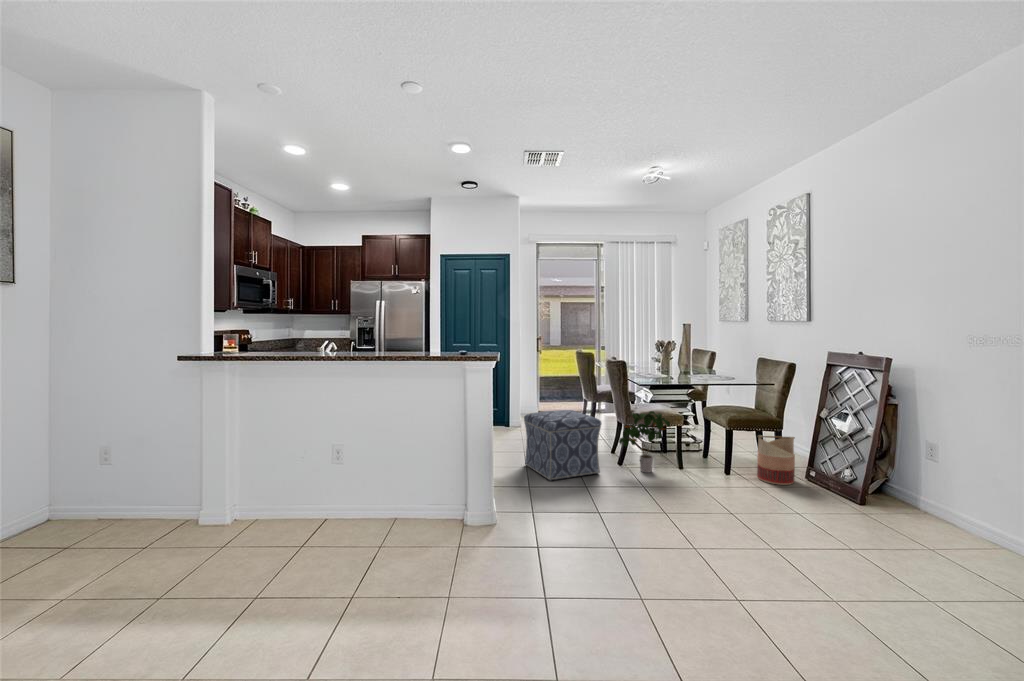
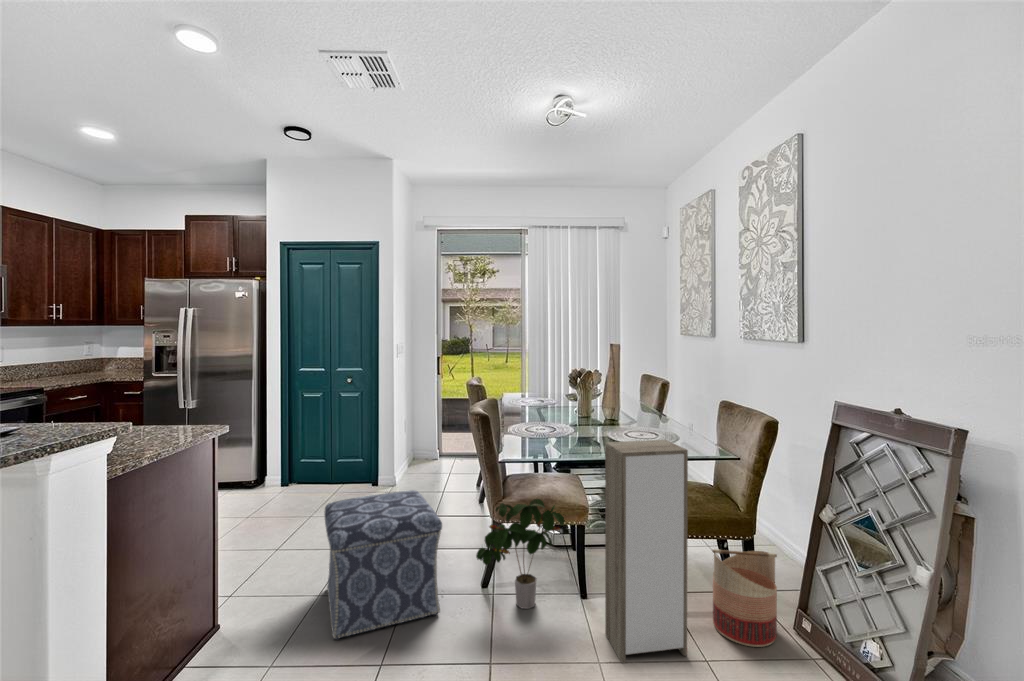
storage cabinet: none [698,373,747,489] -> present [605,440,688,663]

